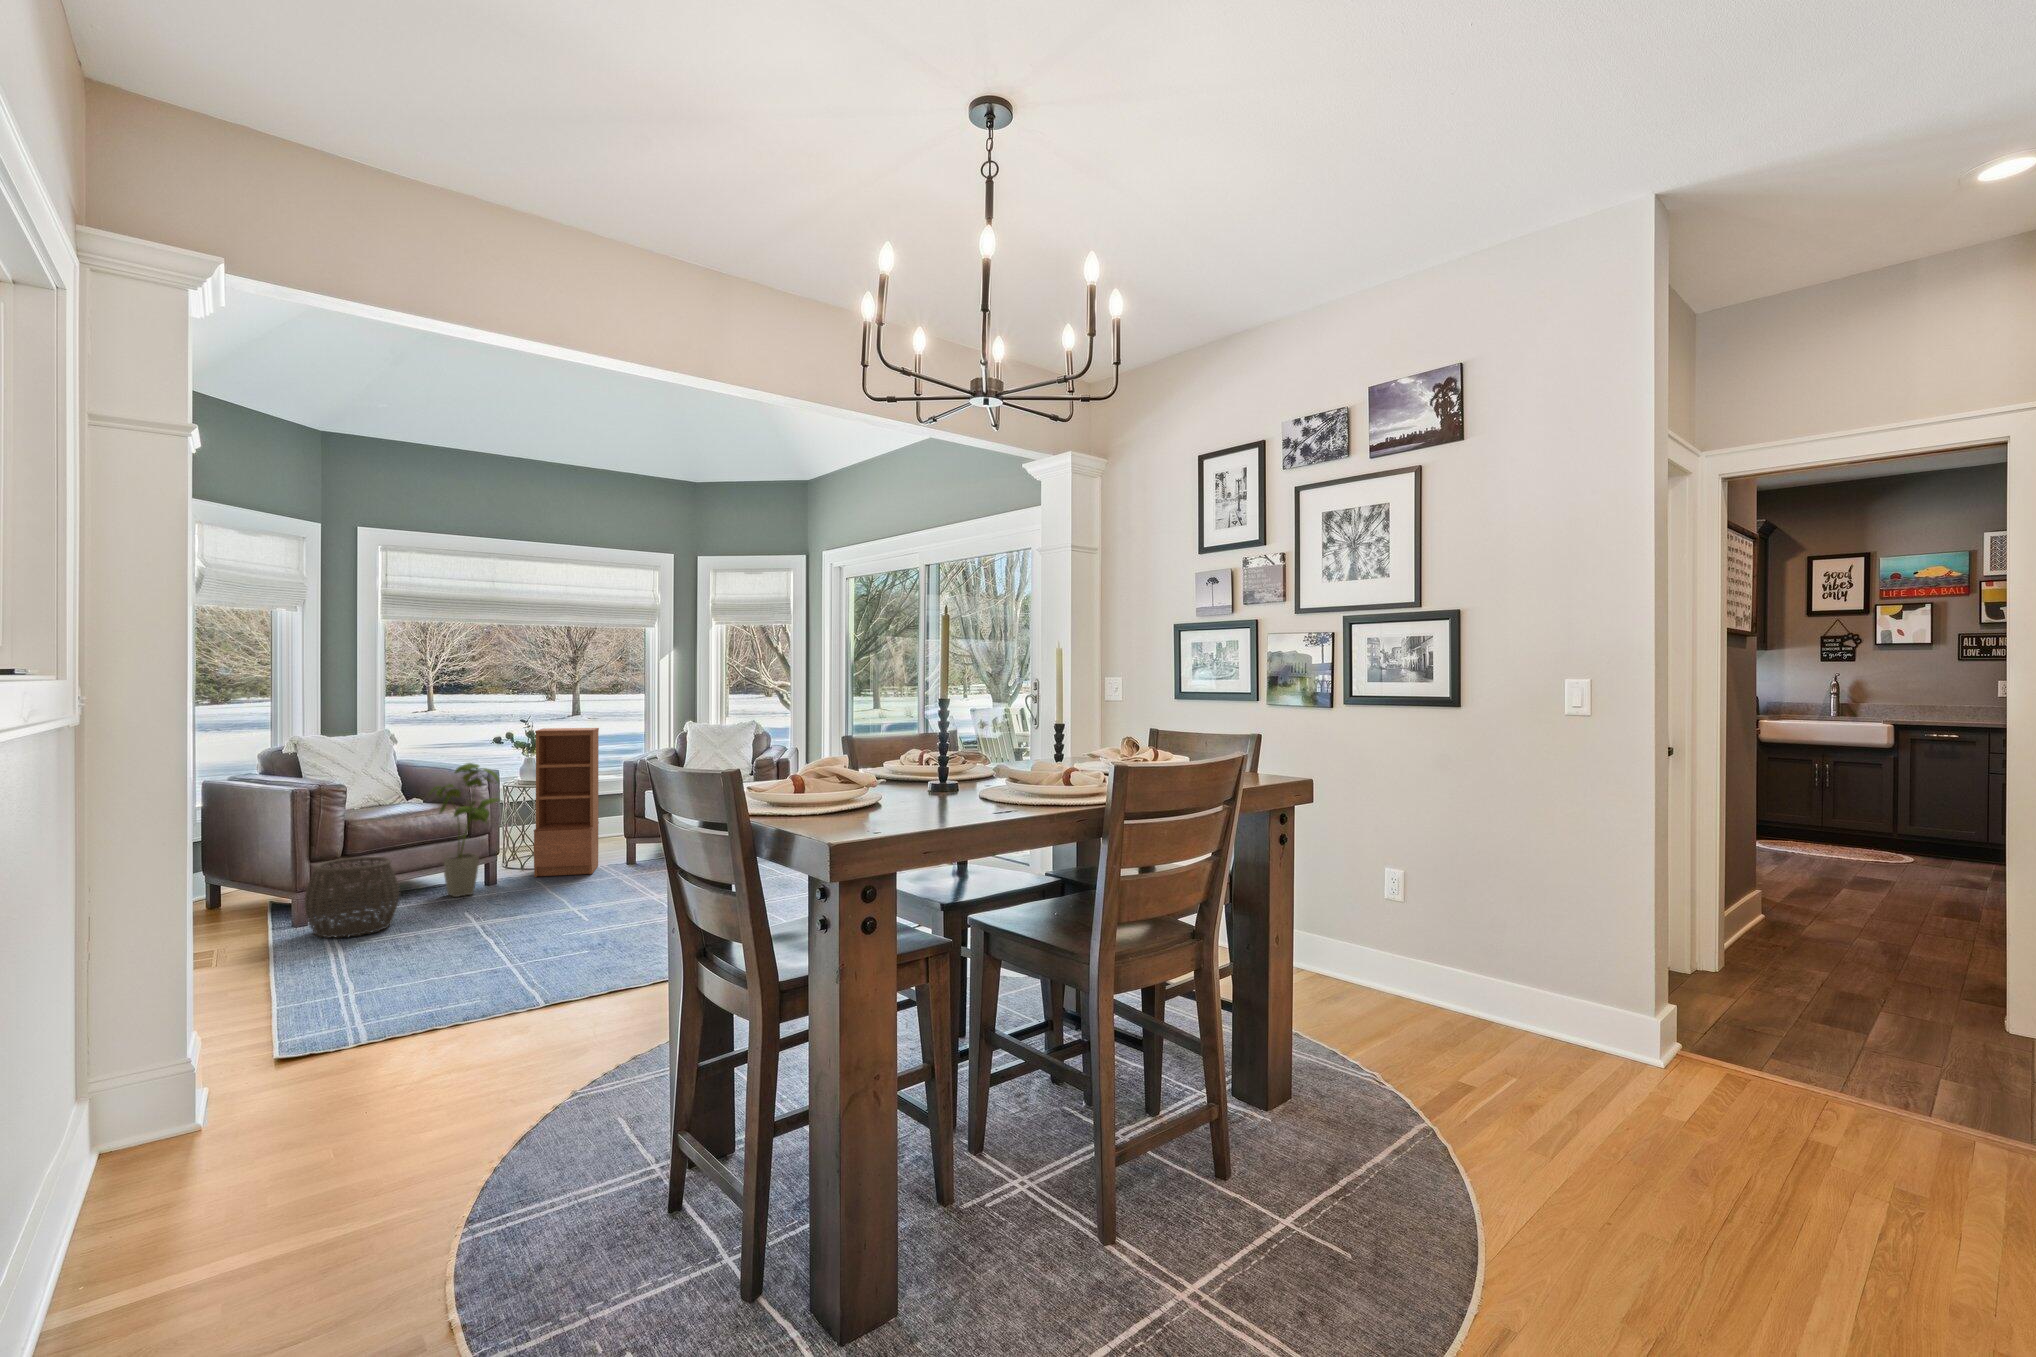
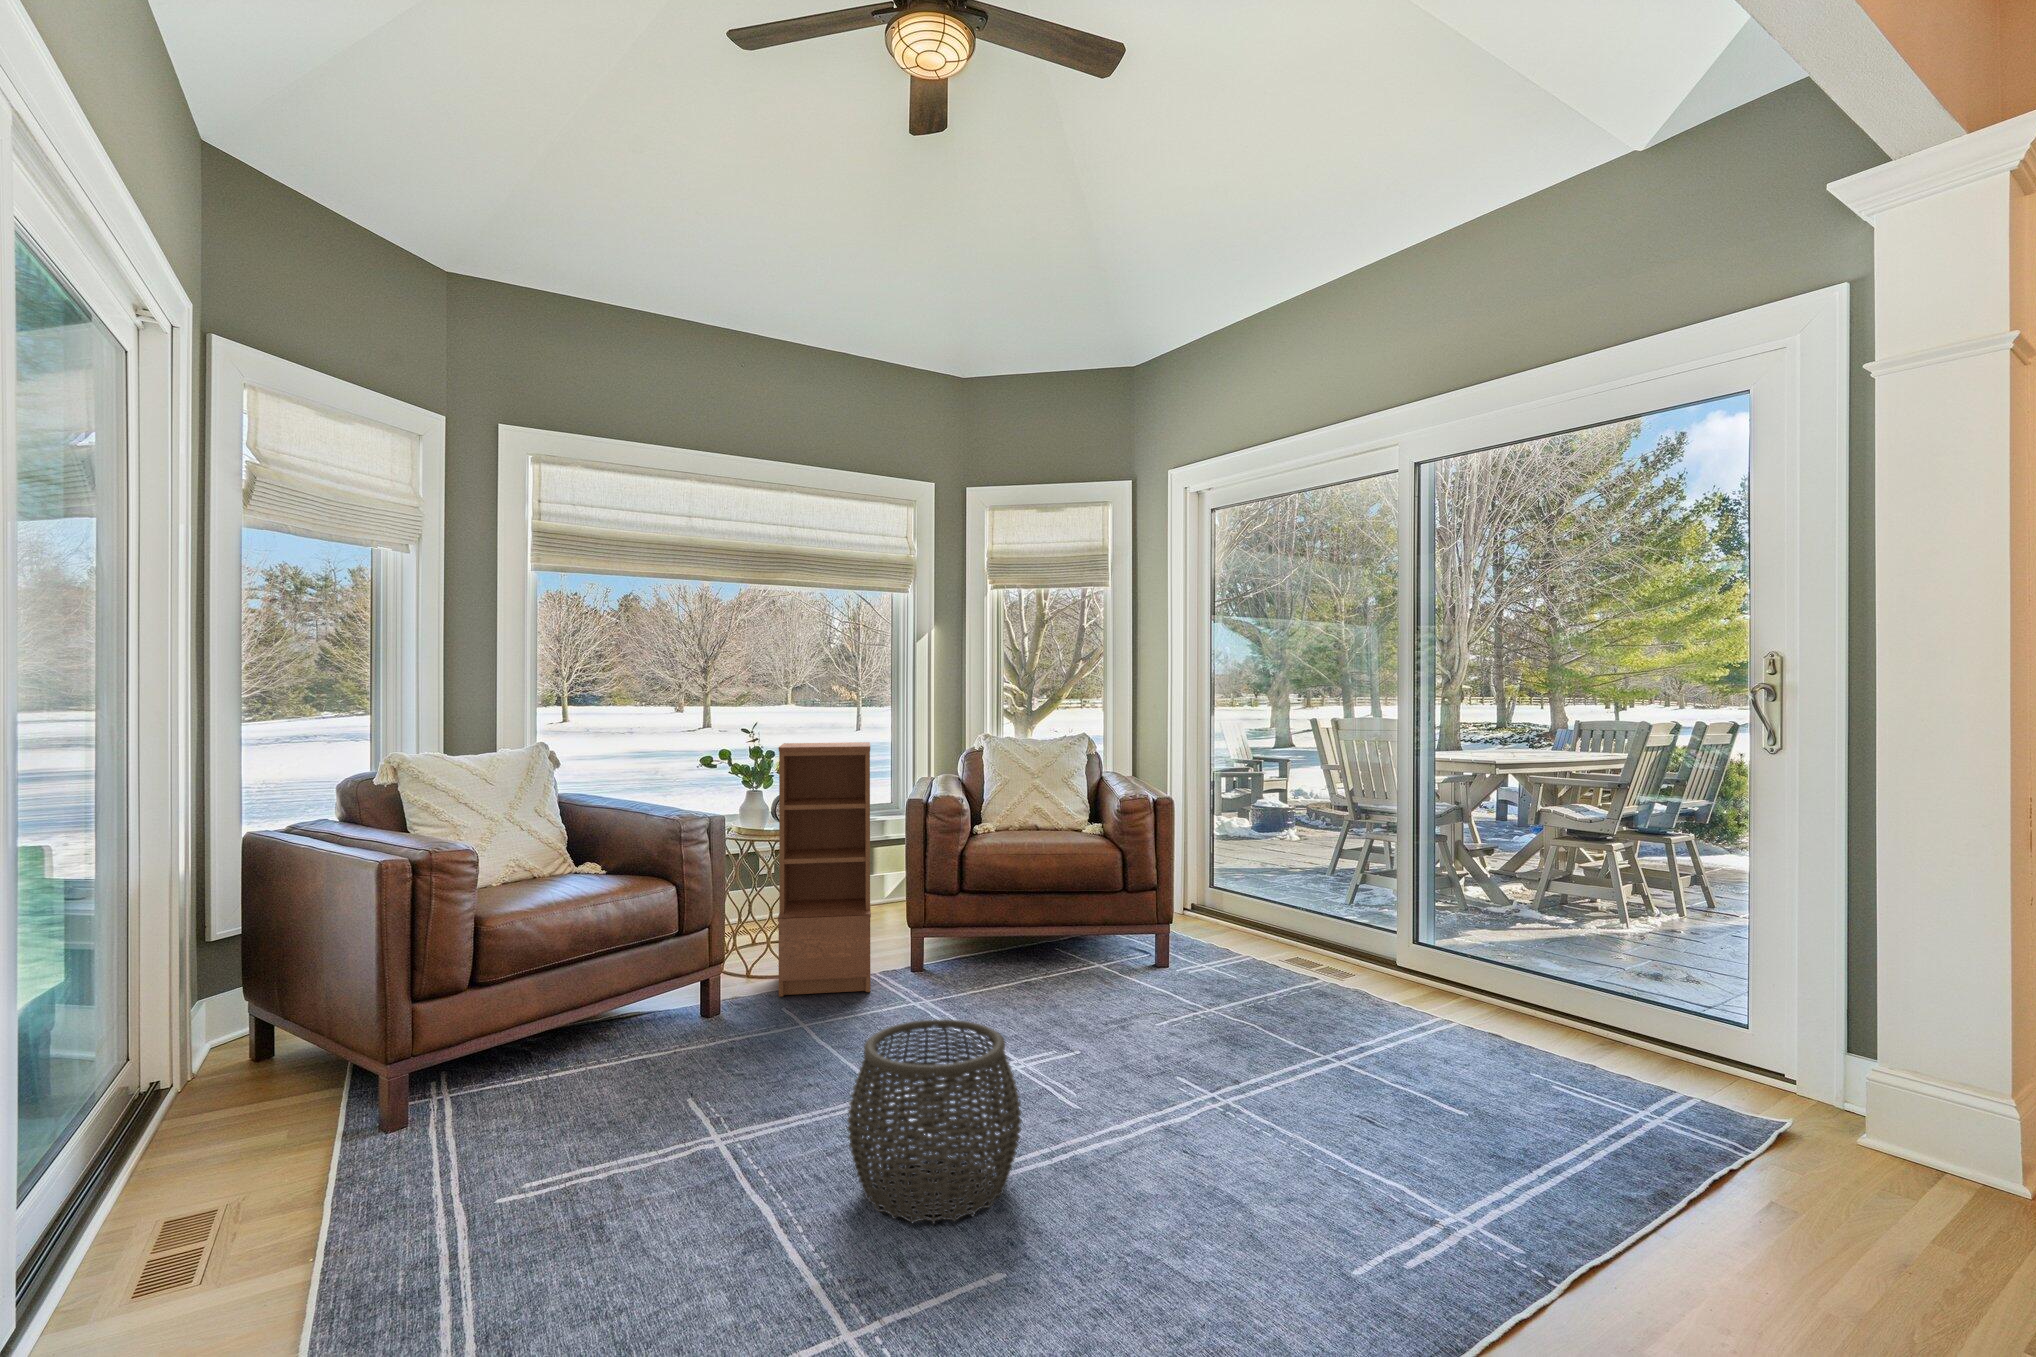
house plant: present [430,763,502,897] -> none [614,805,737,1048]
woven basket: present [304,857,399,938] -> present [847,1019,1022,1223]

